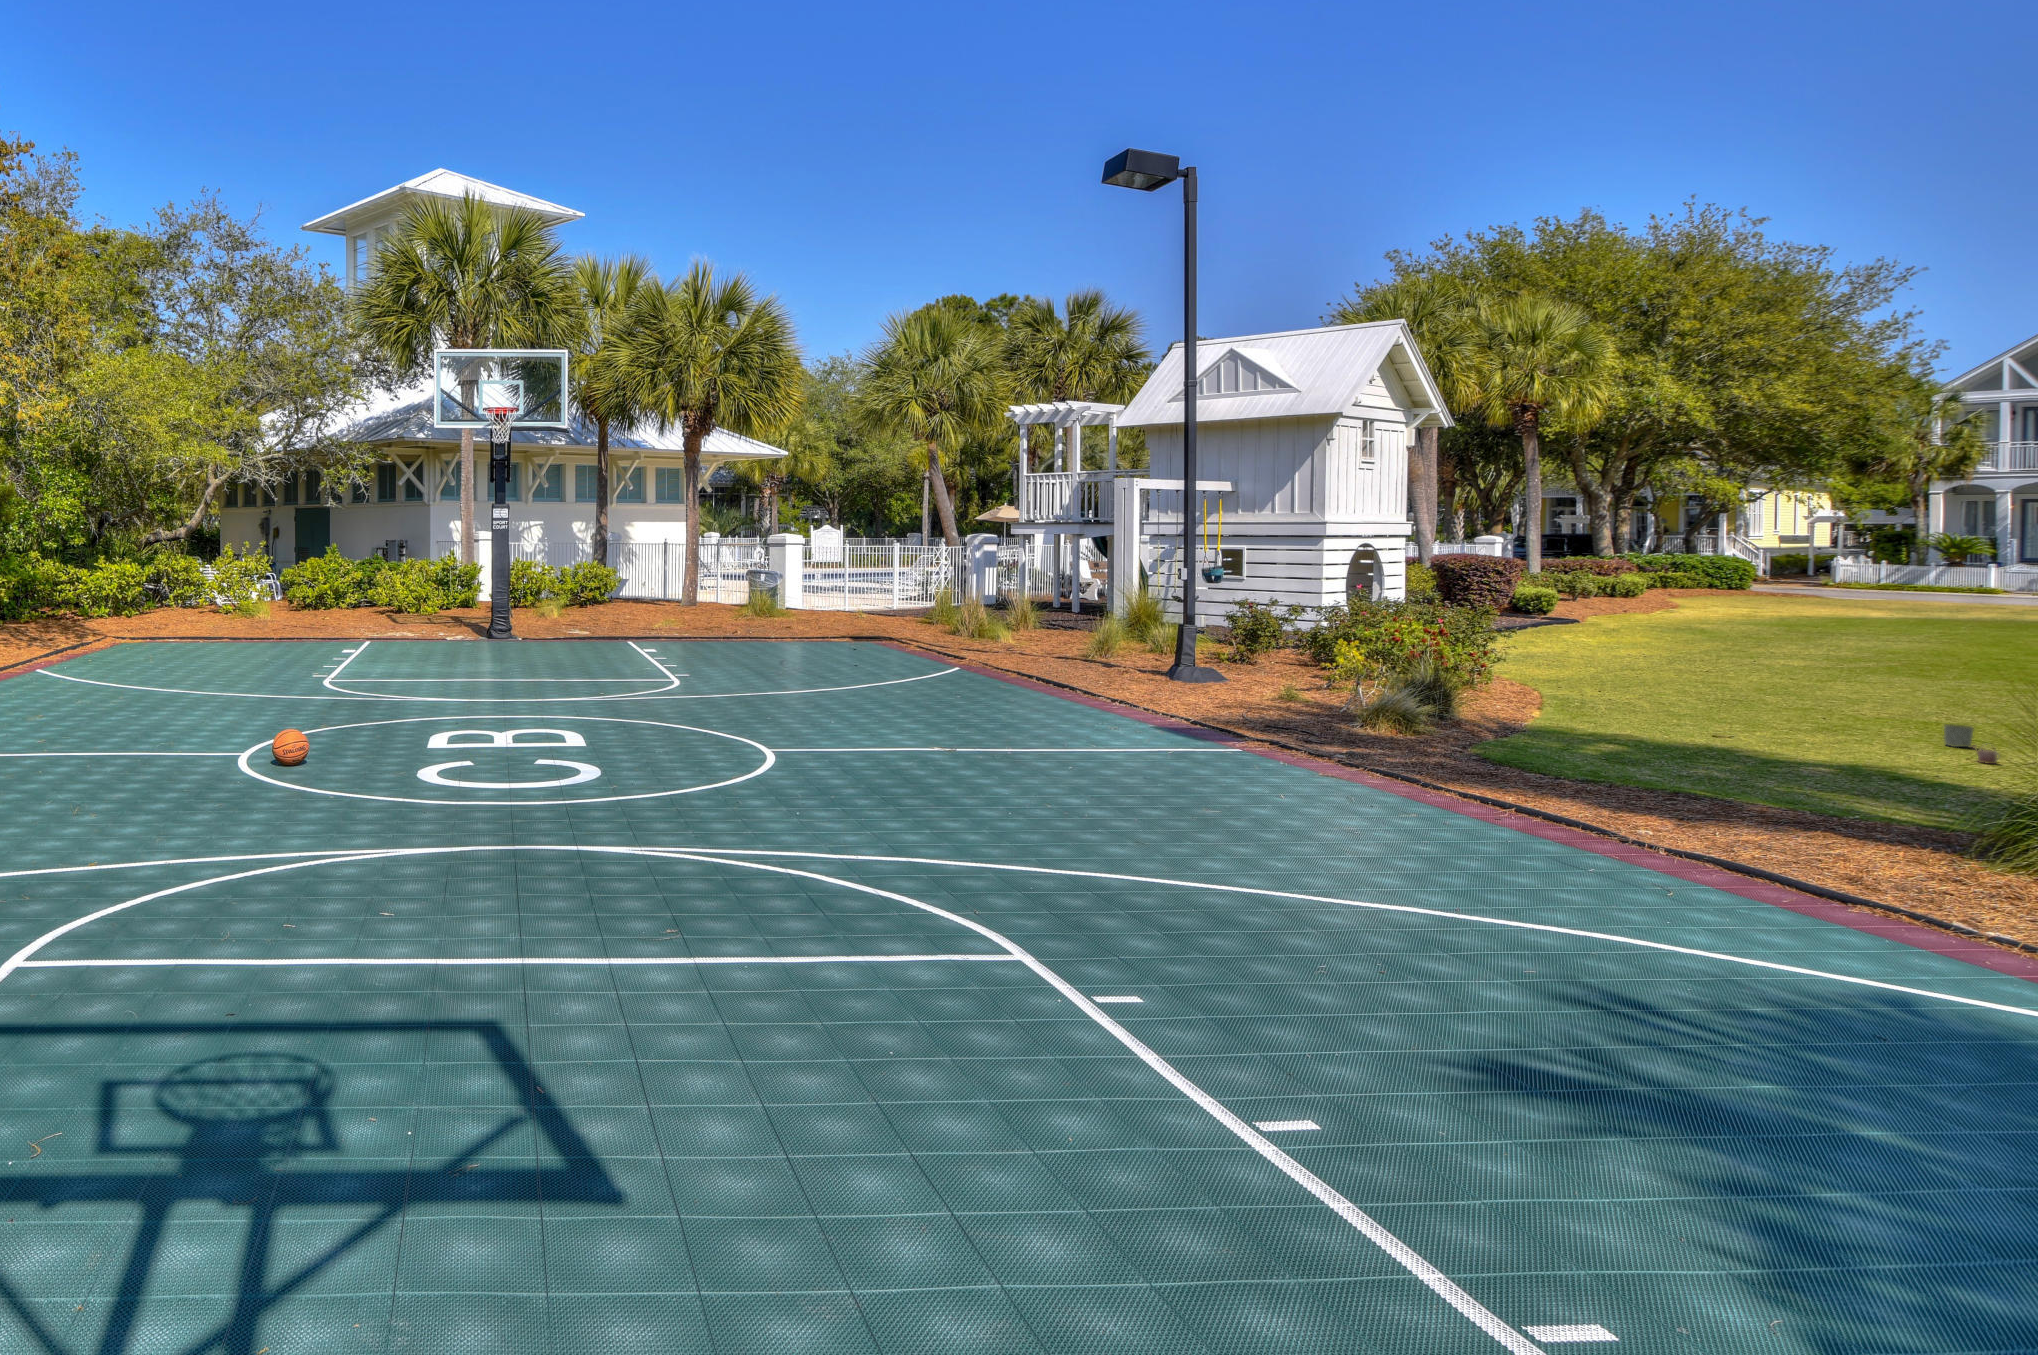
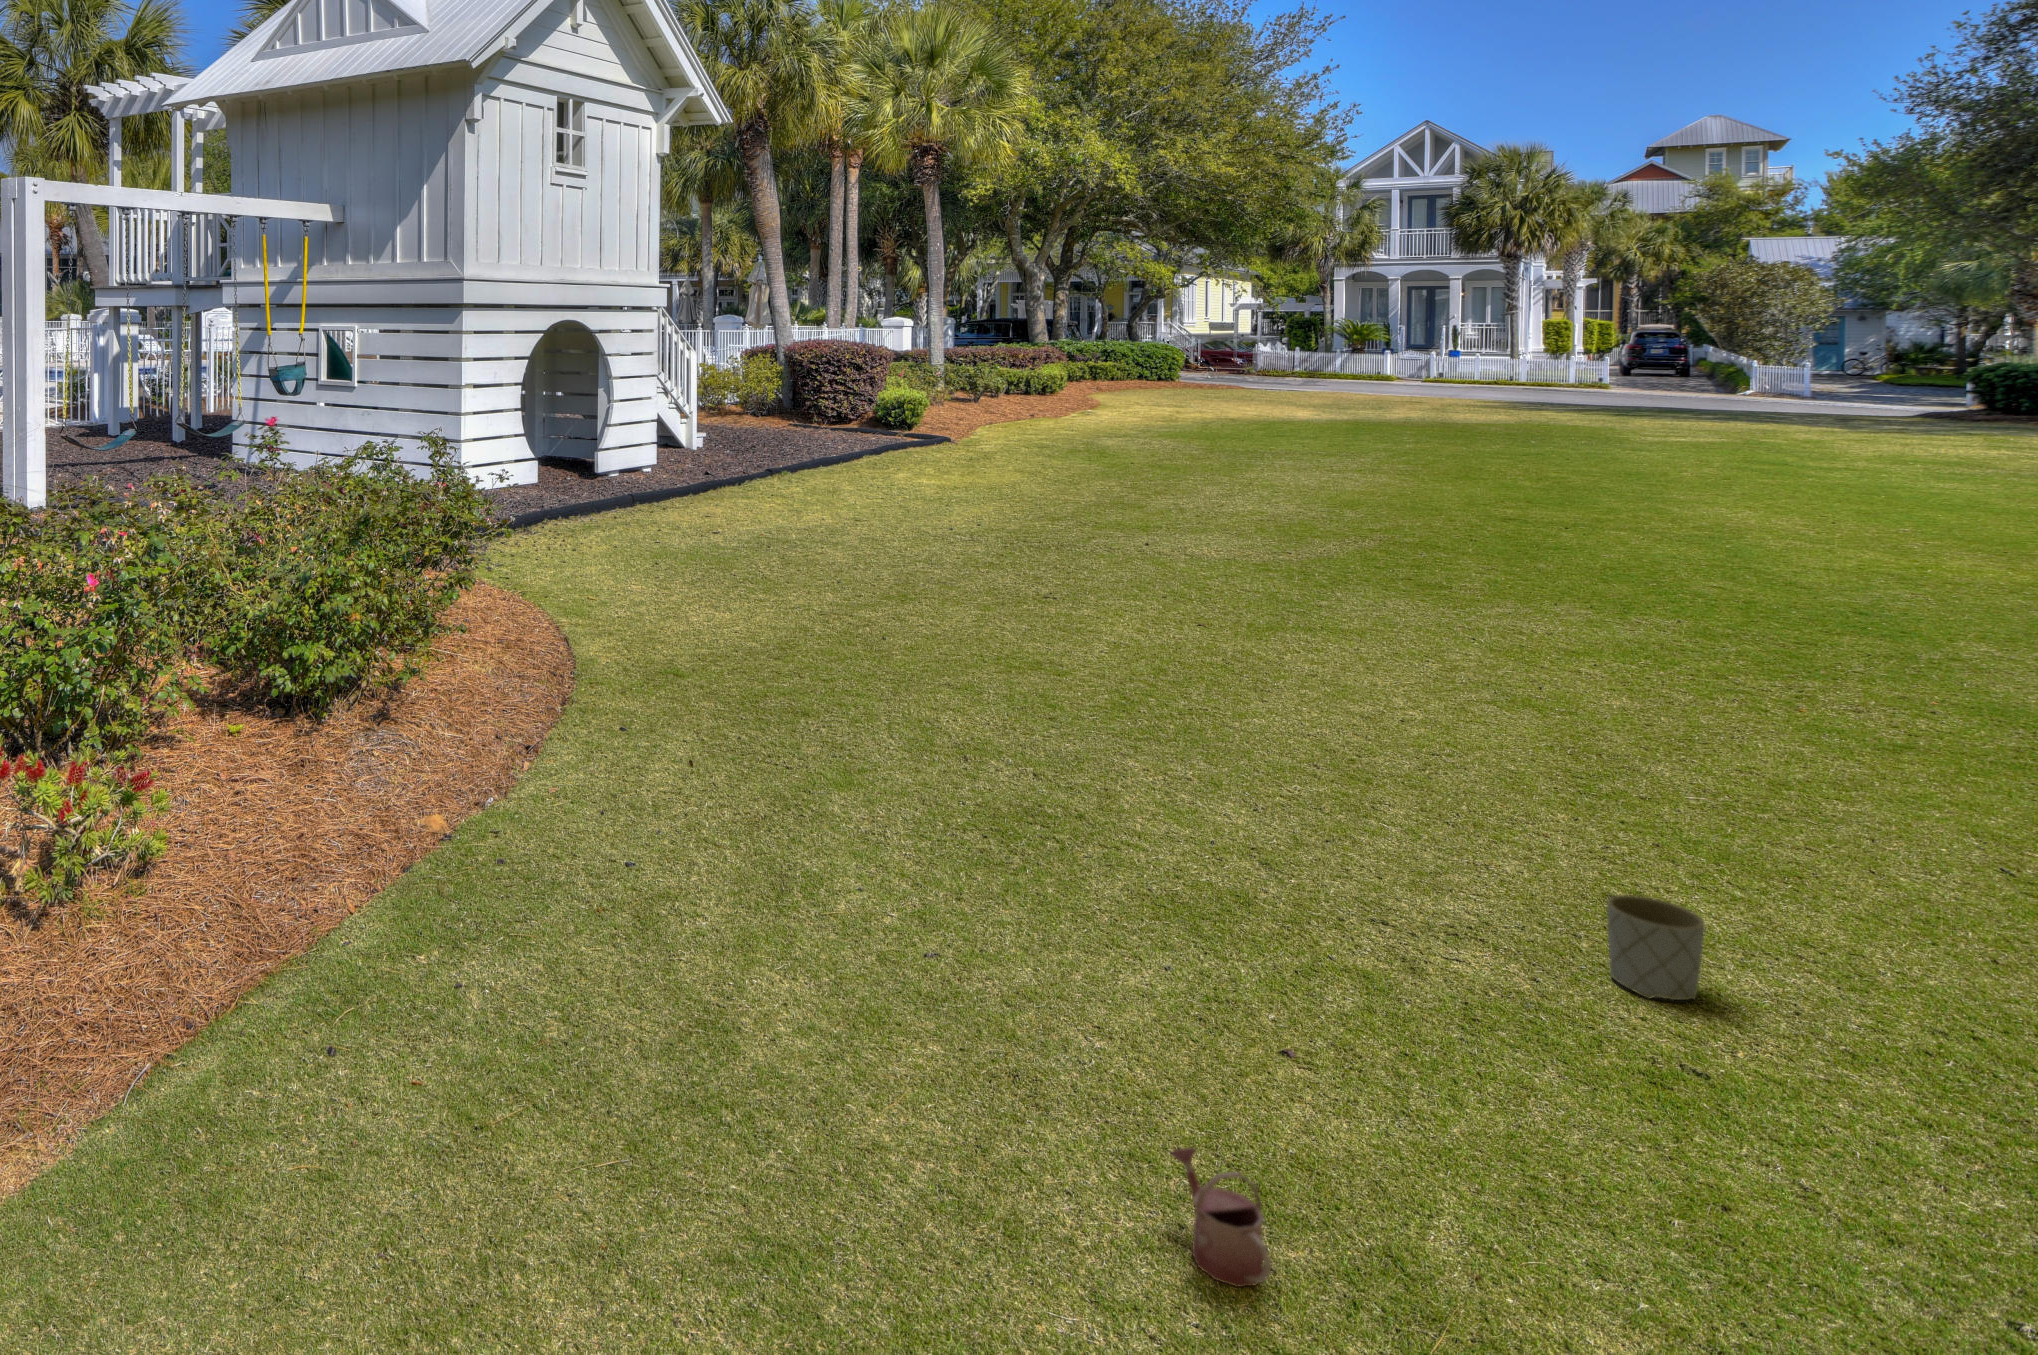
watering can: present [1971,744,1998,764] -> present [1171,1148,1272,1287]

